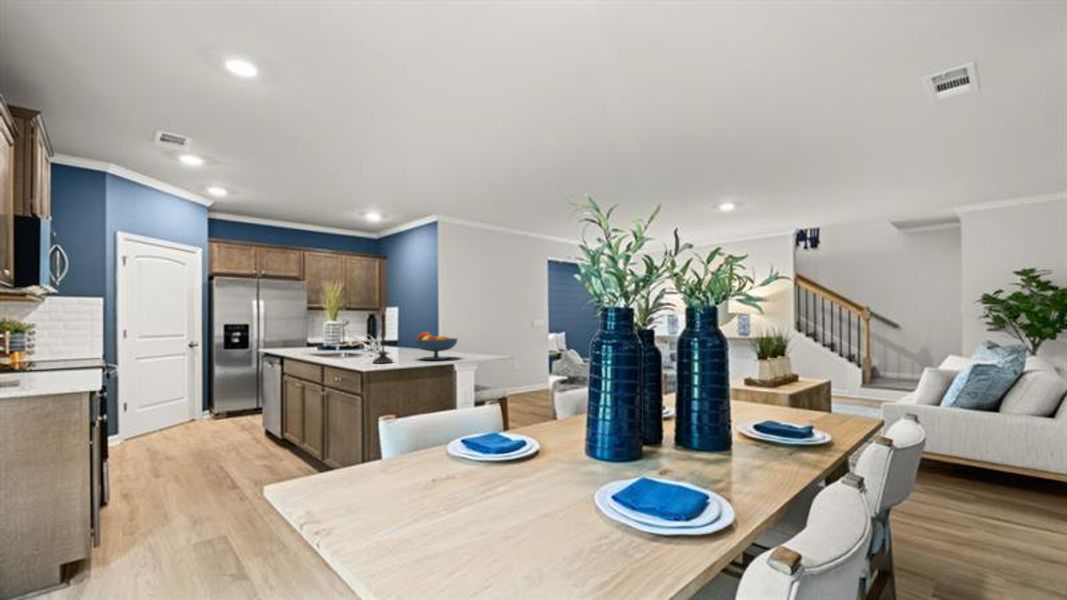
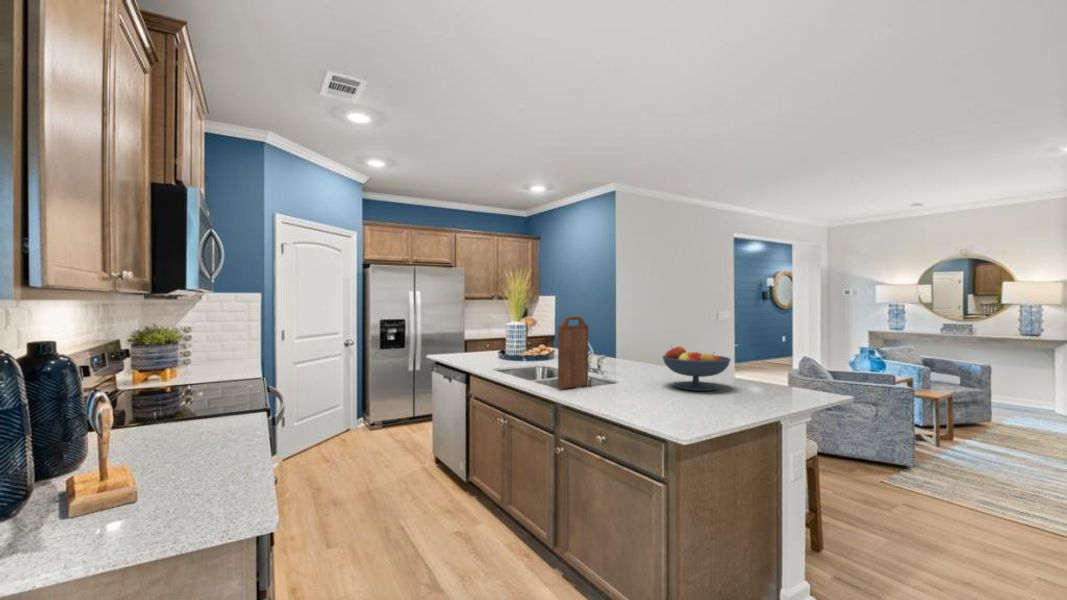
cutting board: none [337,312,364,362] -> present [558,316,589,389]
candle: present [373,314,393,363] -> none [612,318,642,396]

